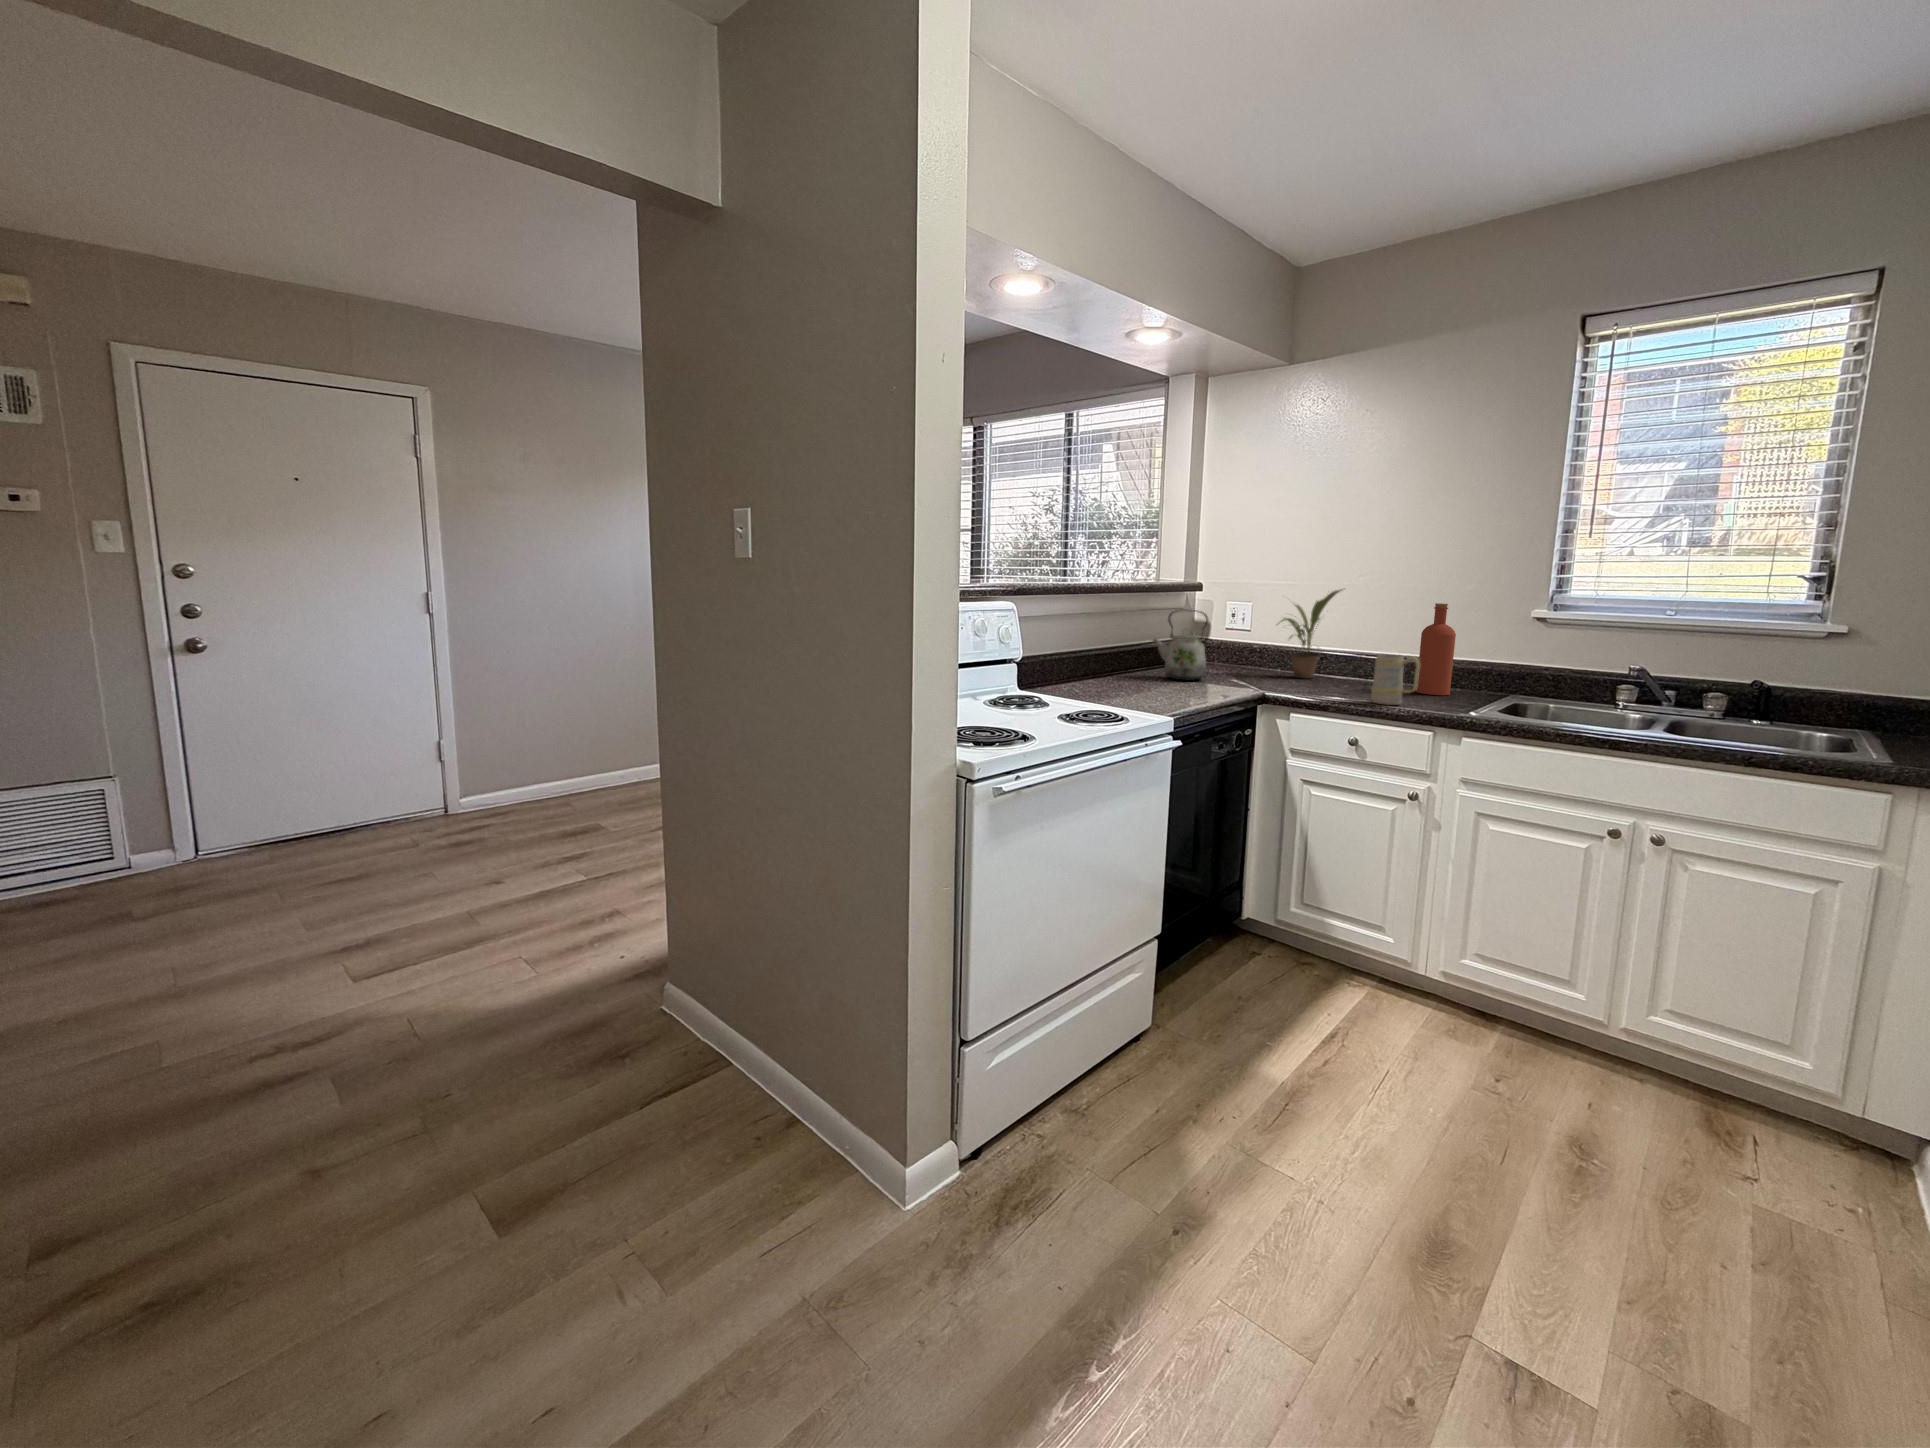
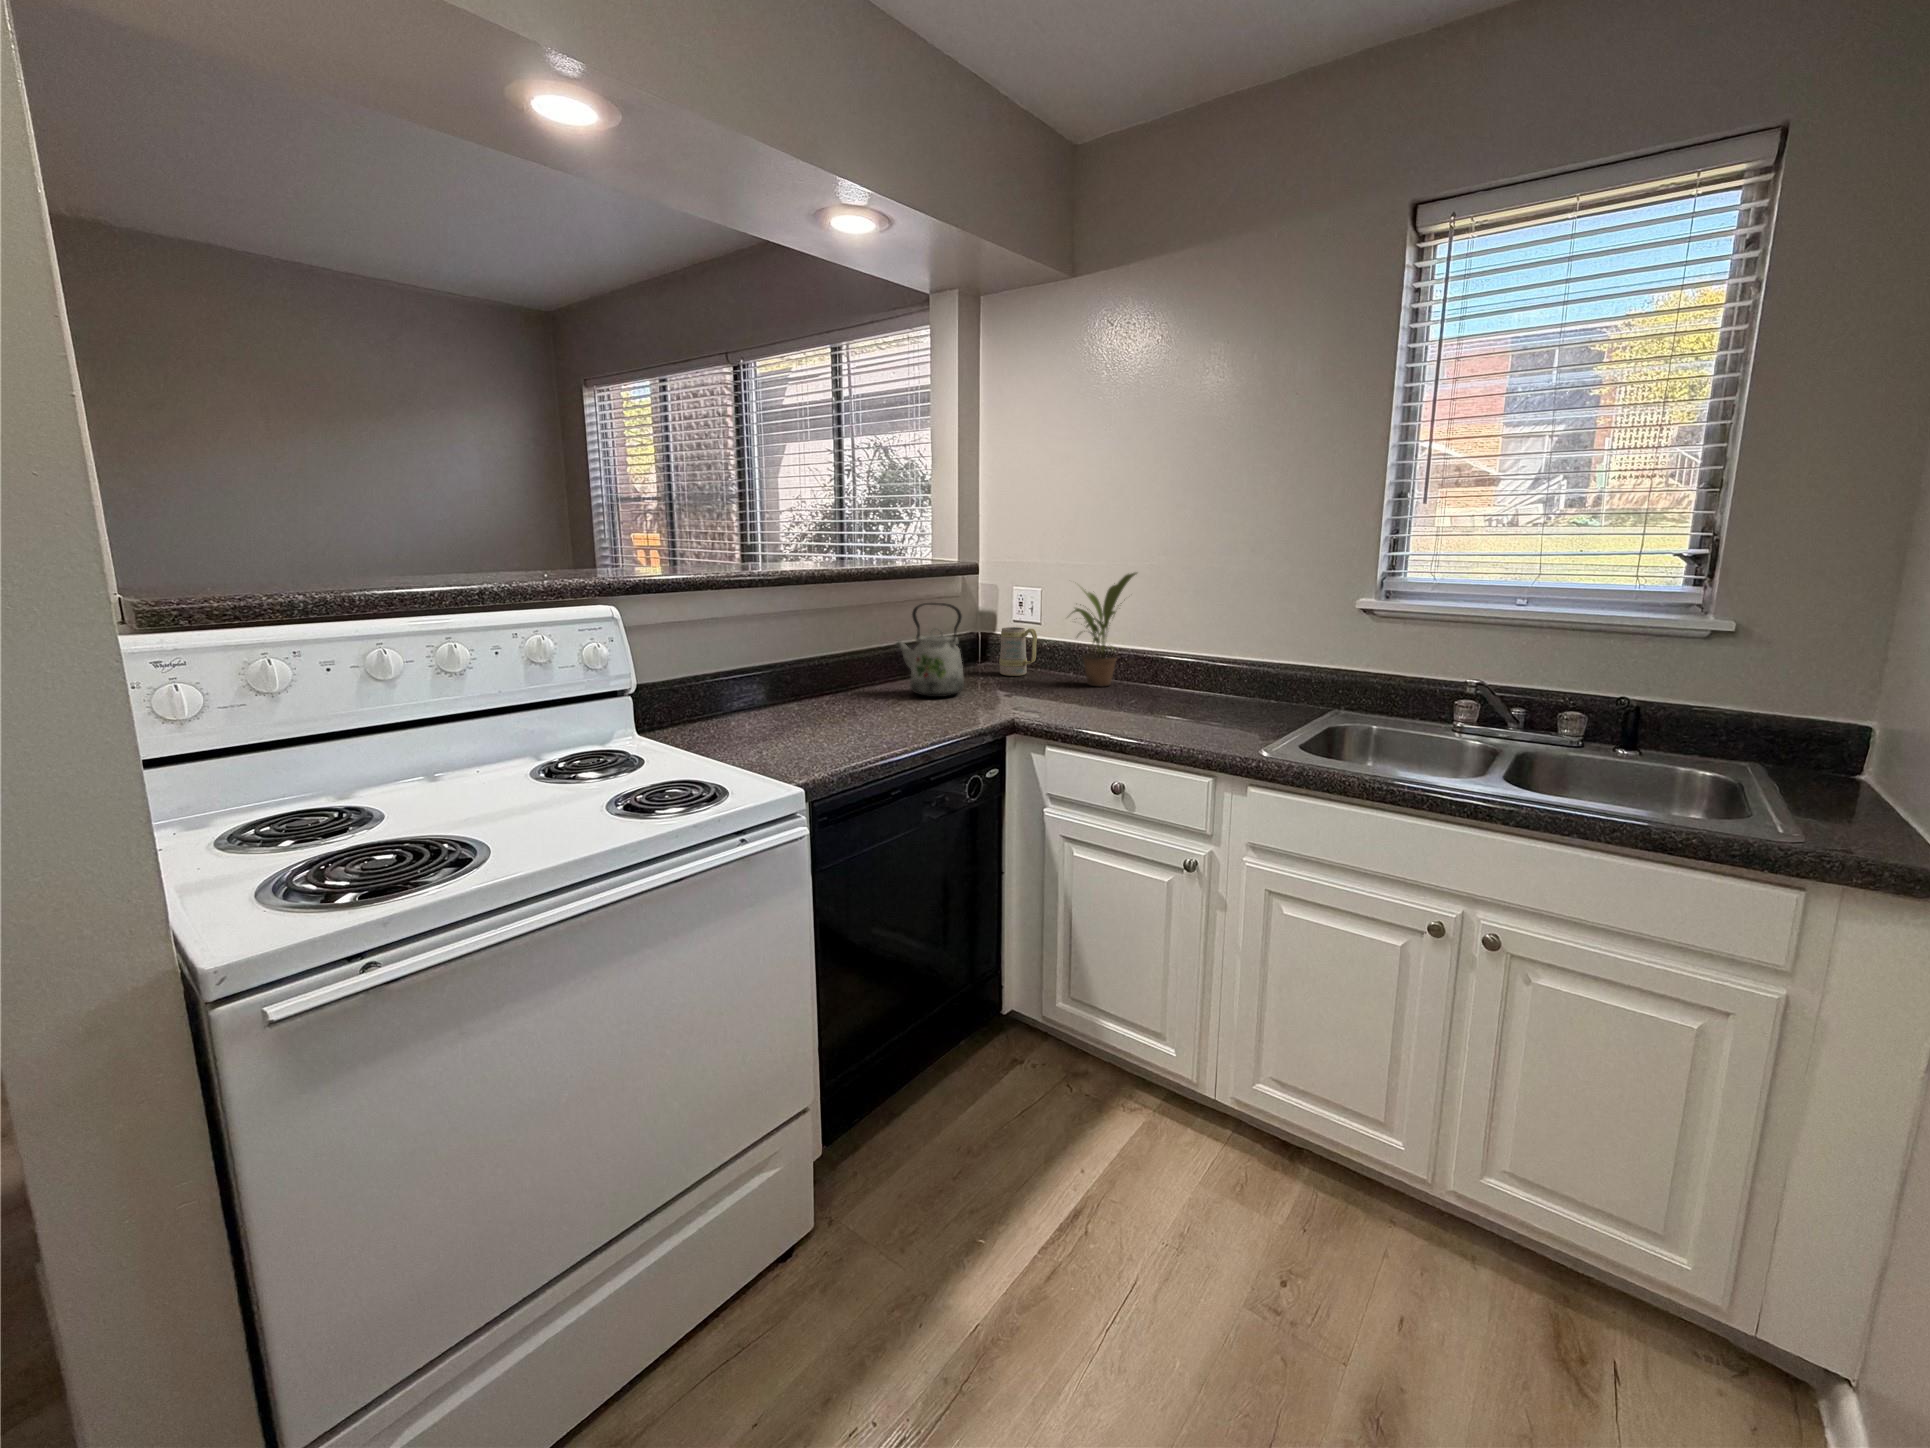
bottle: present [1416,603,1456,695] -> none [1223,591,1268,711]
mug: present [1371,654,1420,705] -> present [999,627,1037,676]

